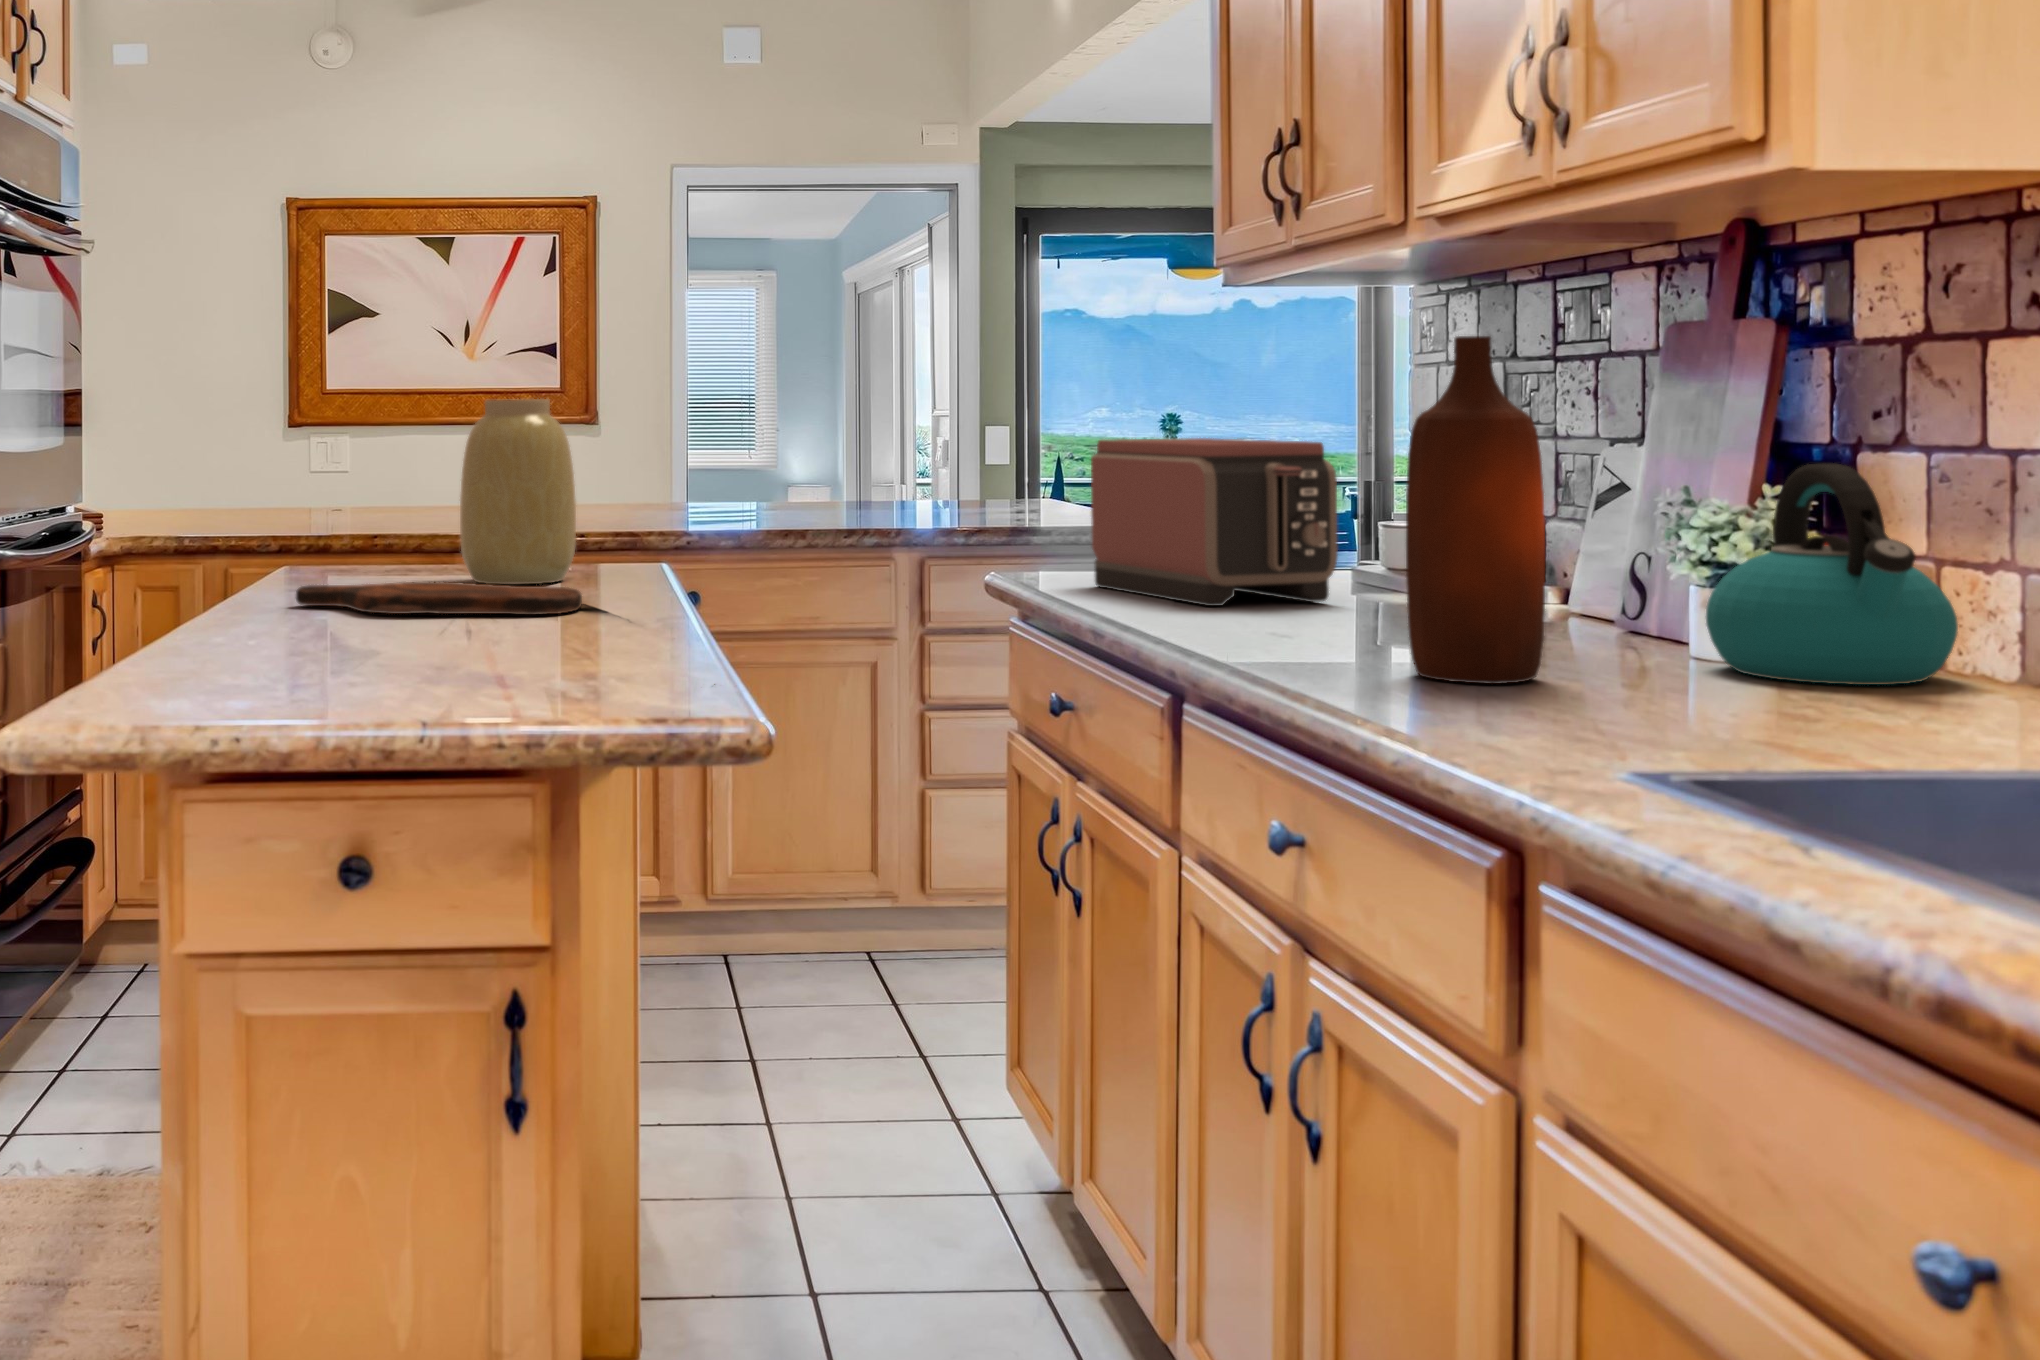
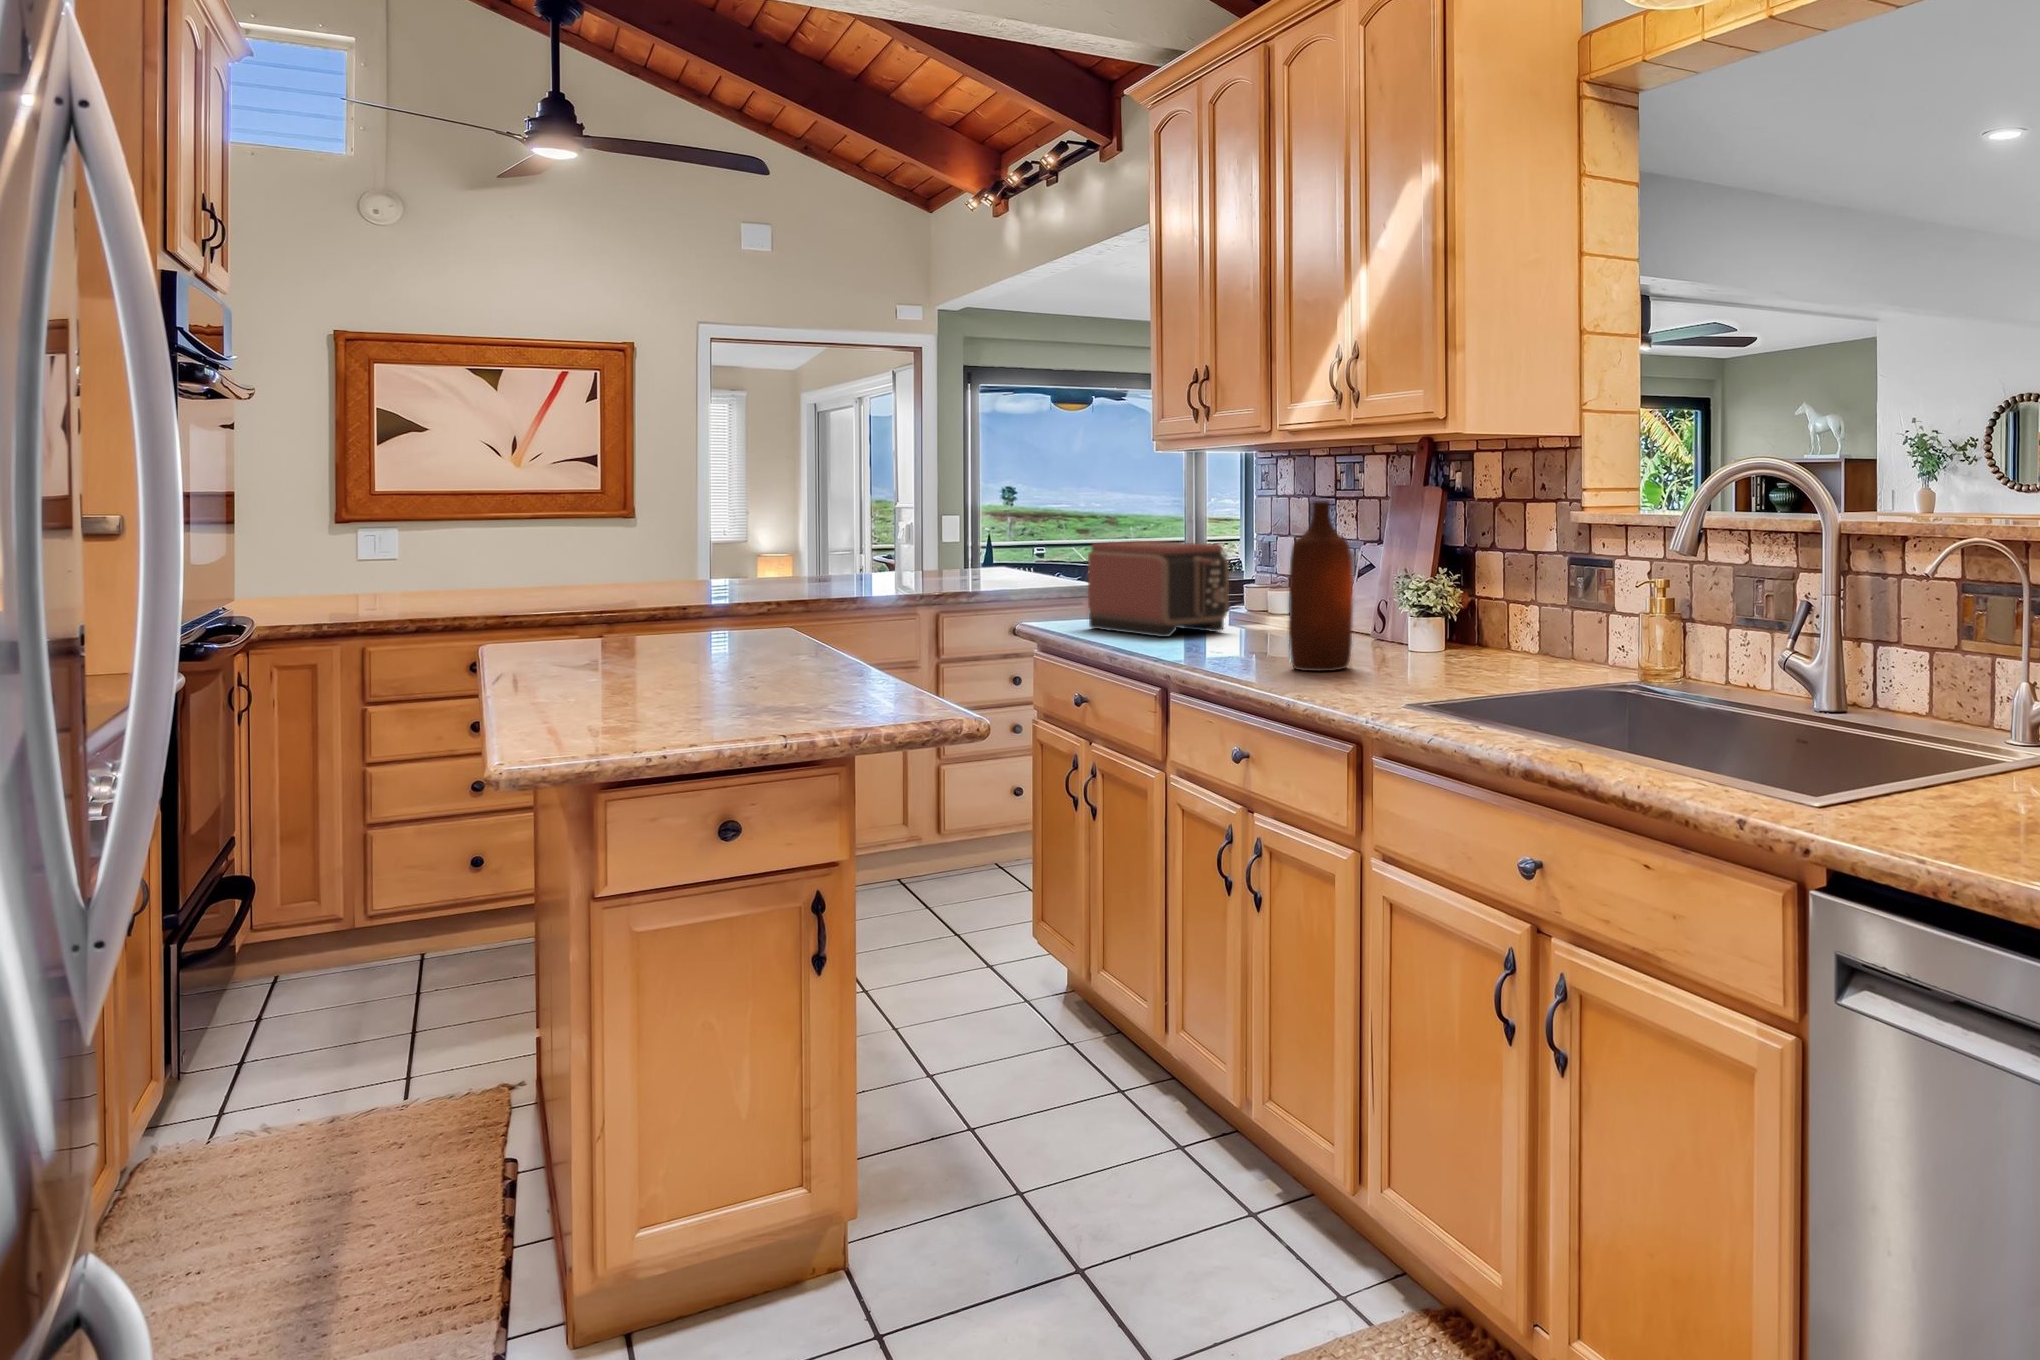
vase: present [460,399,576,585] -> none [656,520,743,645]
kettle: present [1706,464,1958,685] -> none [1416,559,1518,661]
cutting board: present [296,581,582,615] -> none [551,645,777,669]

